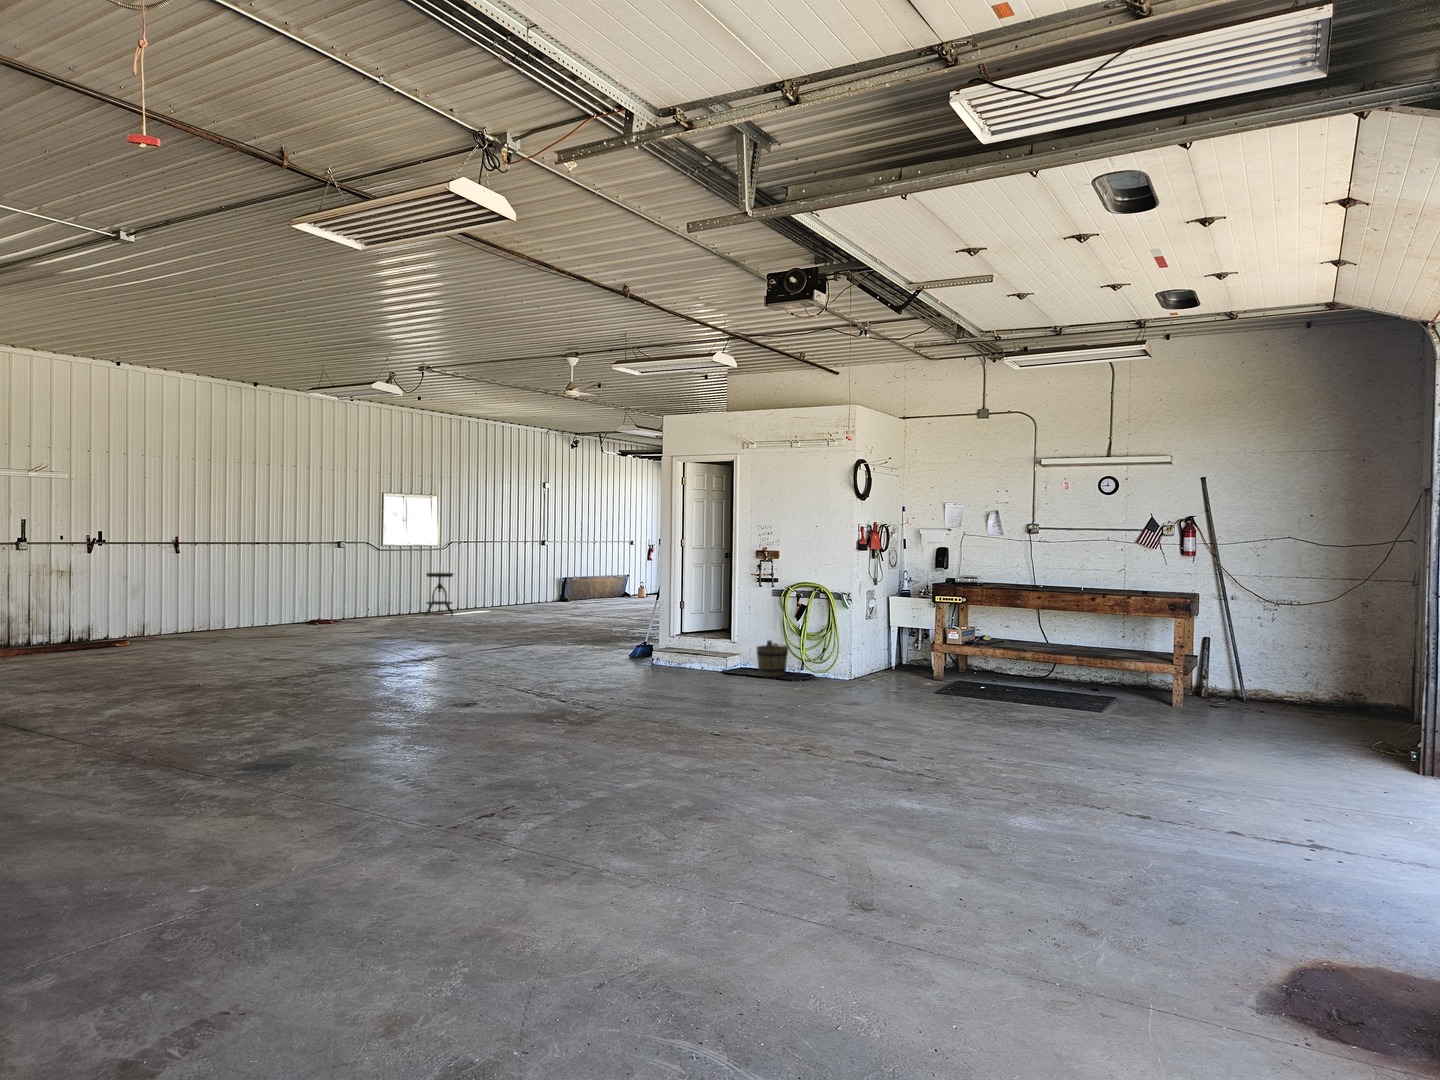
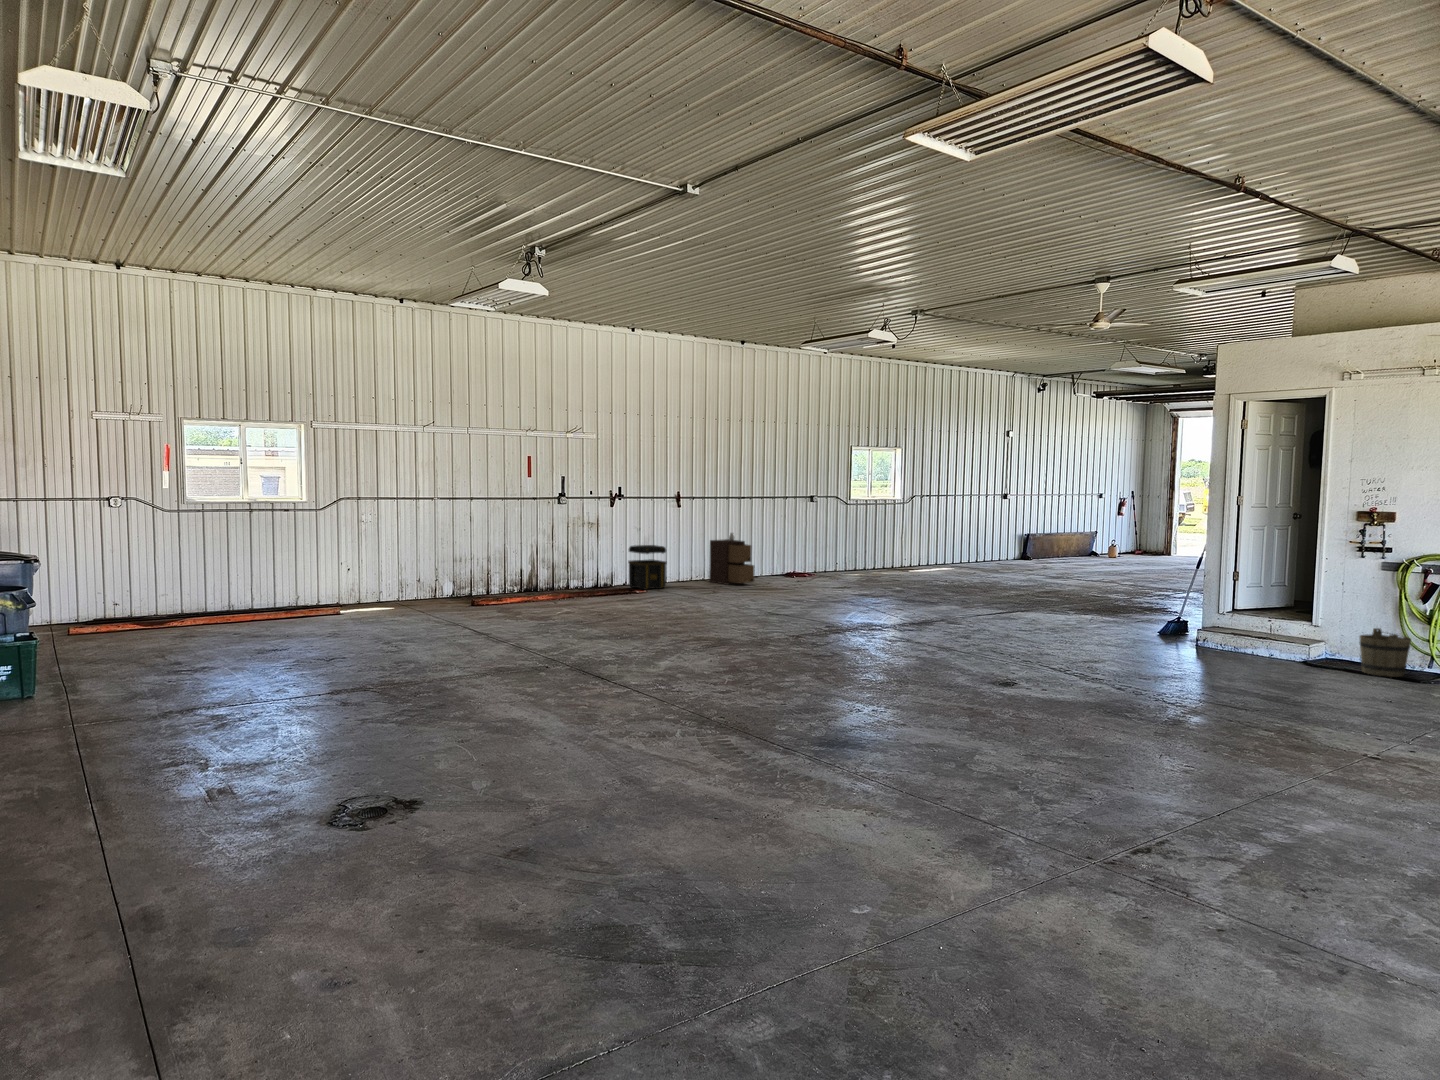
stool: present [425,573,453,615] -> none [889,528,918,573]
storage cabinet: none [217,580,269,634] -> present [709,533,754,584]
toolbox: none [111,594,160,643] -> present [628,545,667,590]

